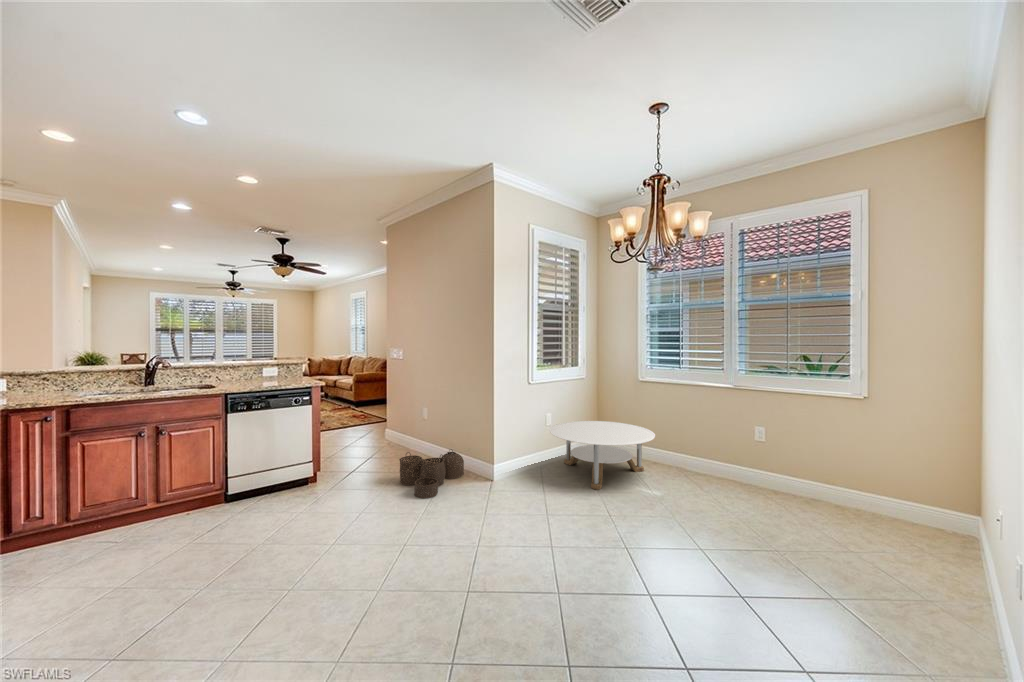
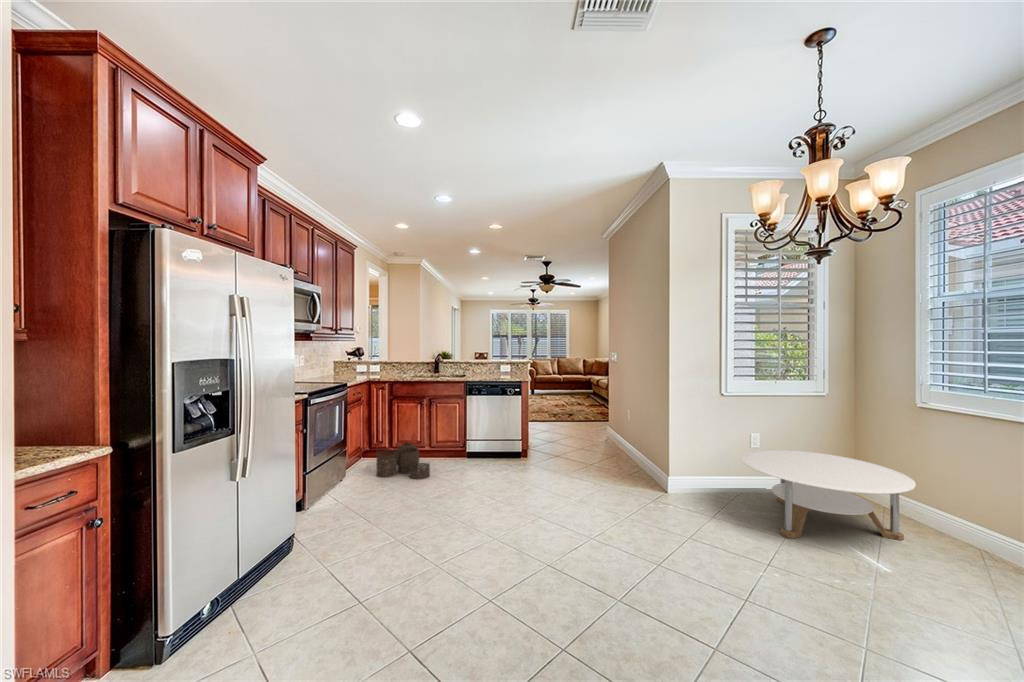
woven basket: present [399,449,464,498] -> present [376,443,430,479]

